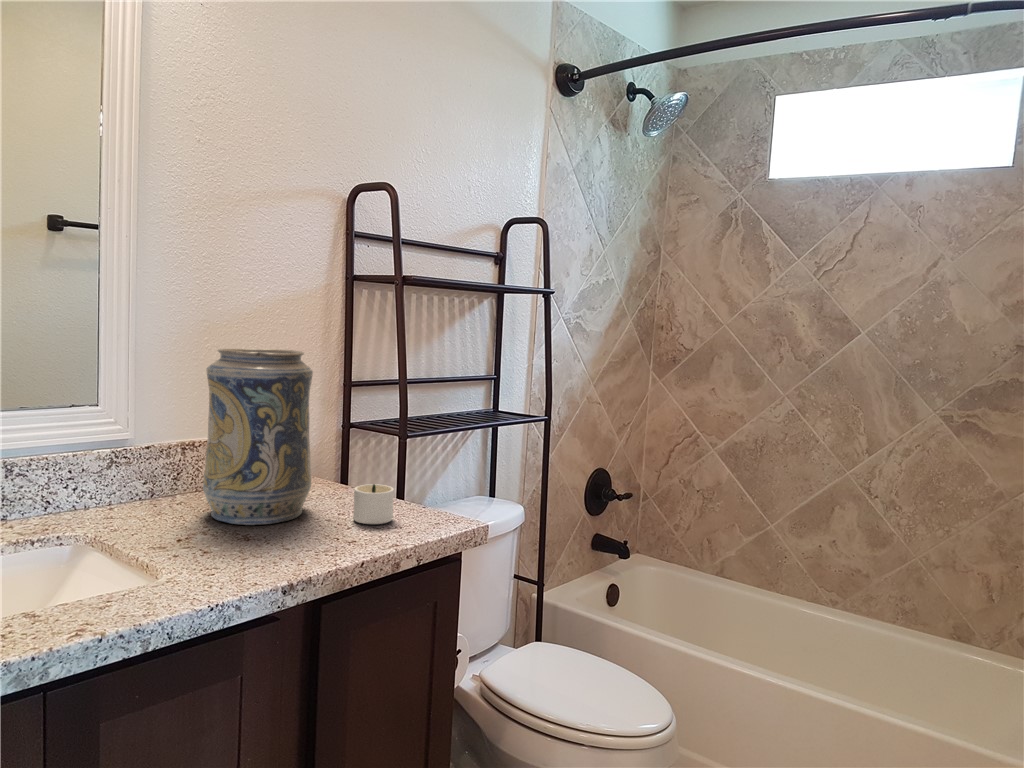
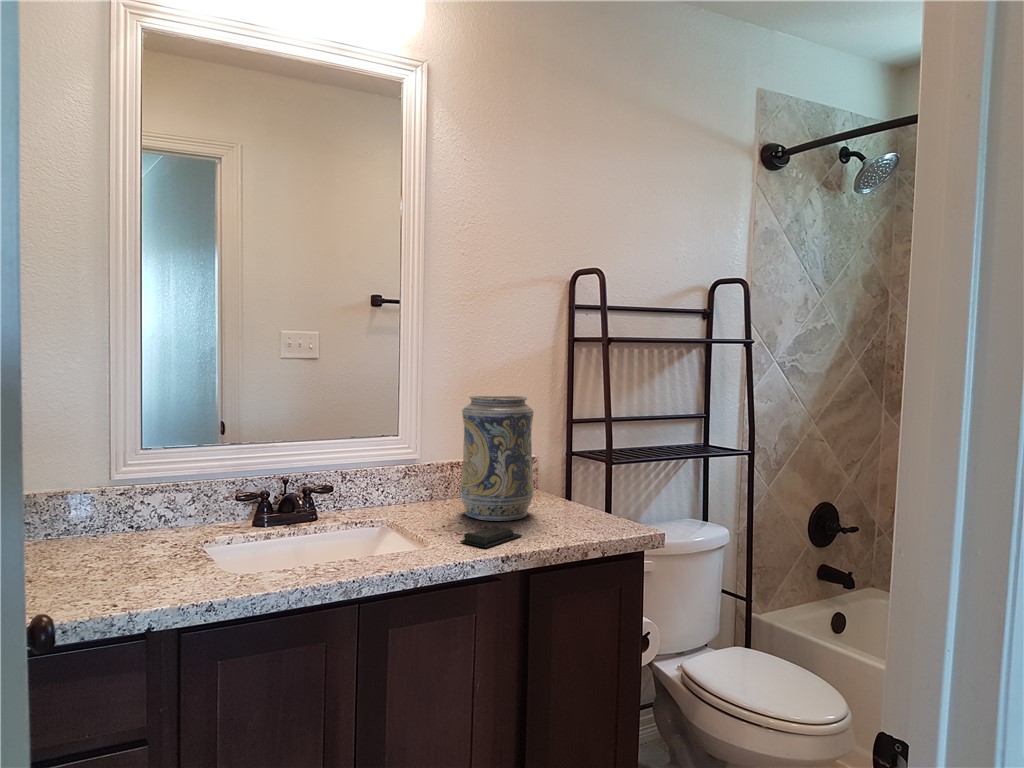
candle: present [353,484,394,524] -> none [562,496,601,528]
soap bar: none [213,535,305,572] -> present [460,526,522,548]

